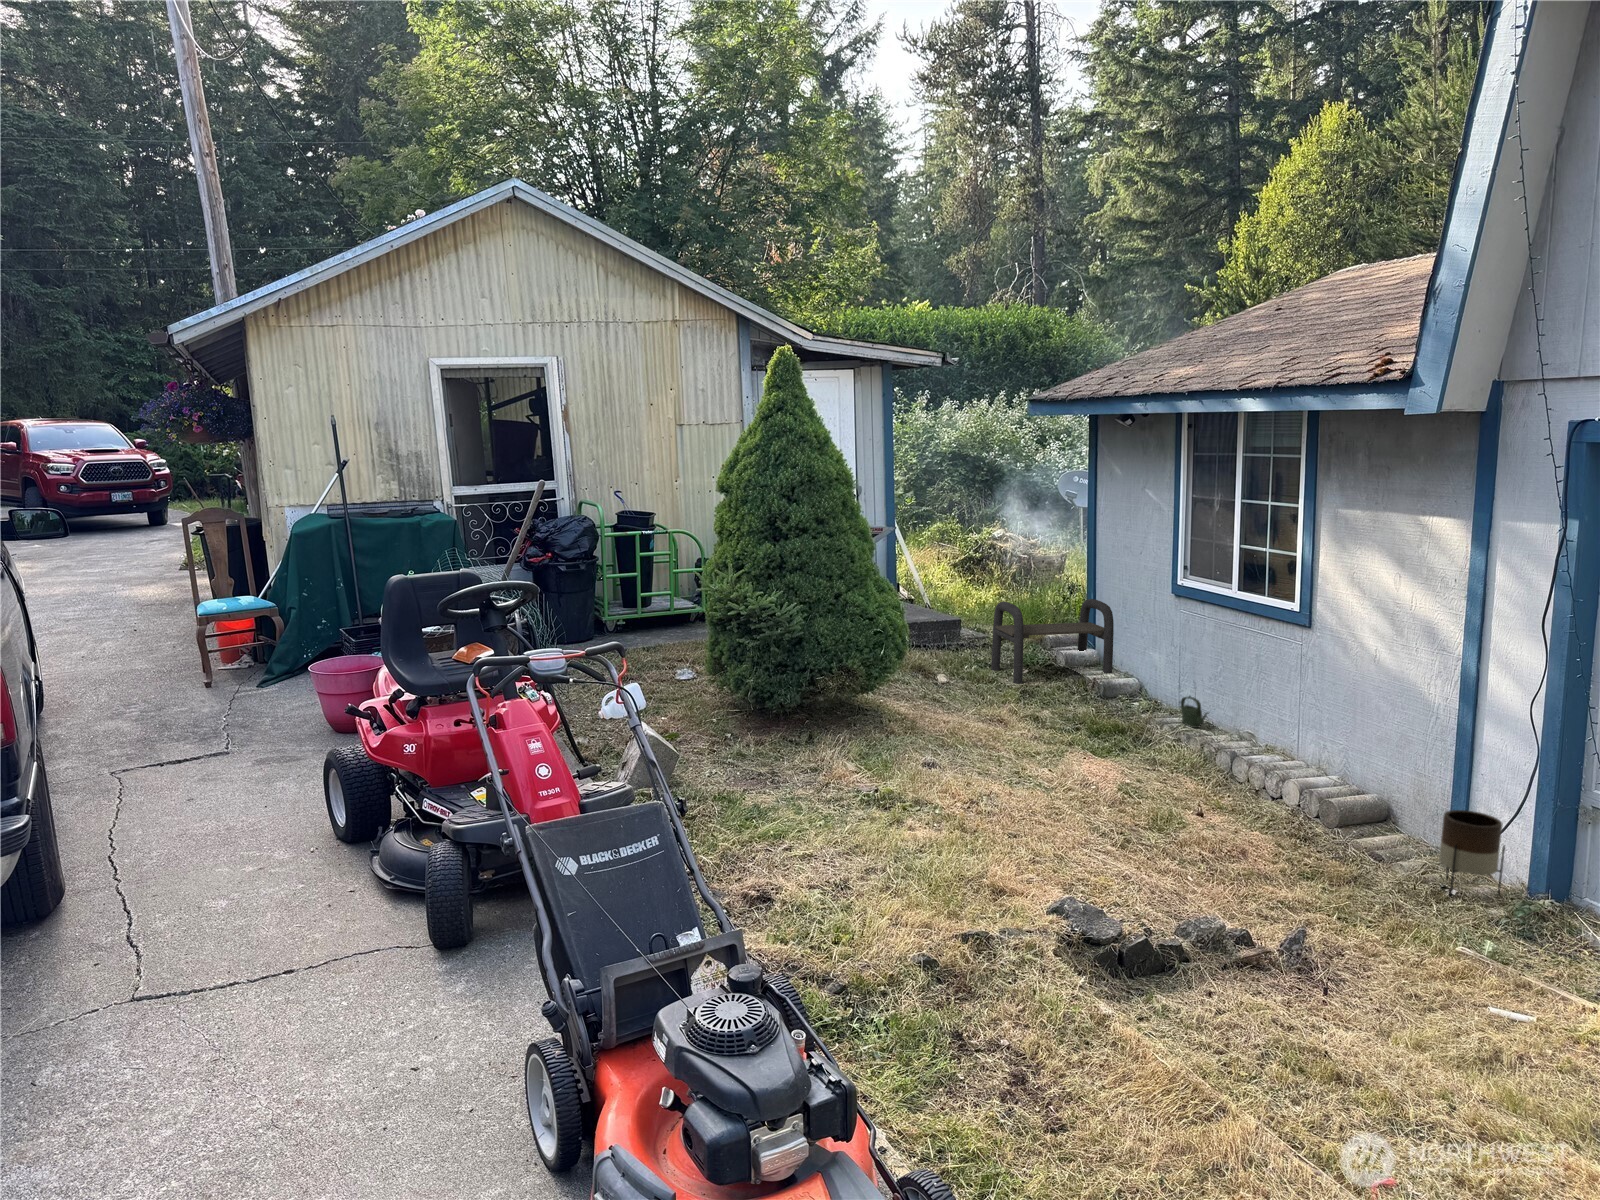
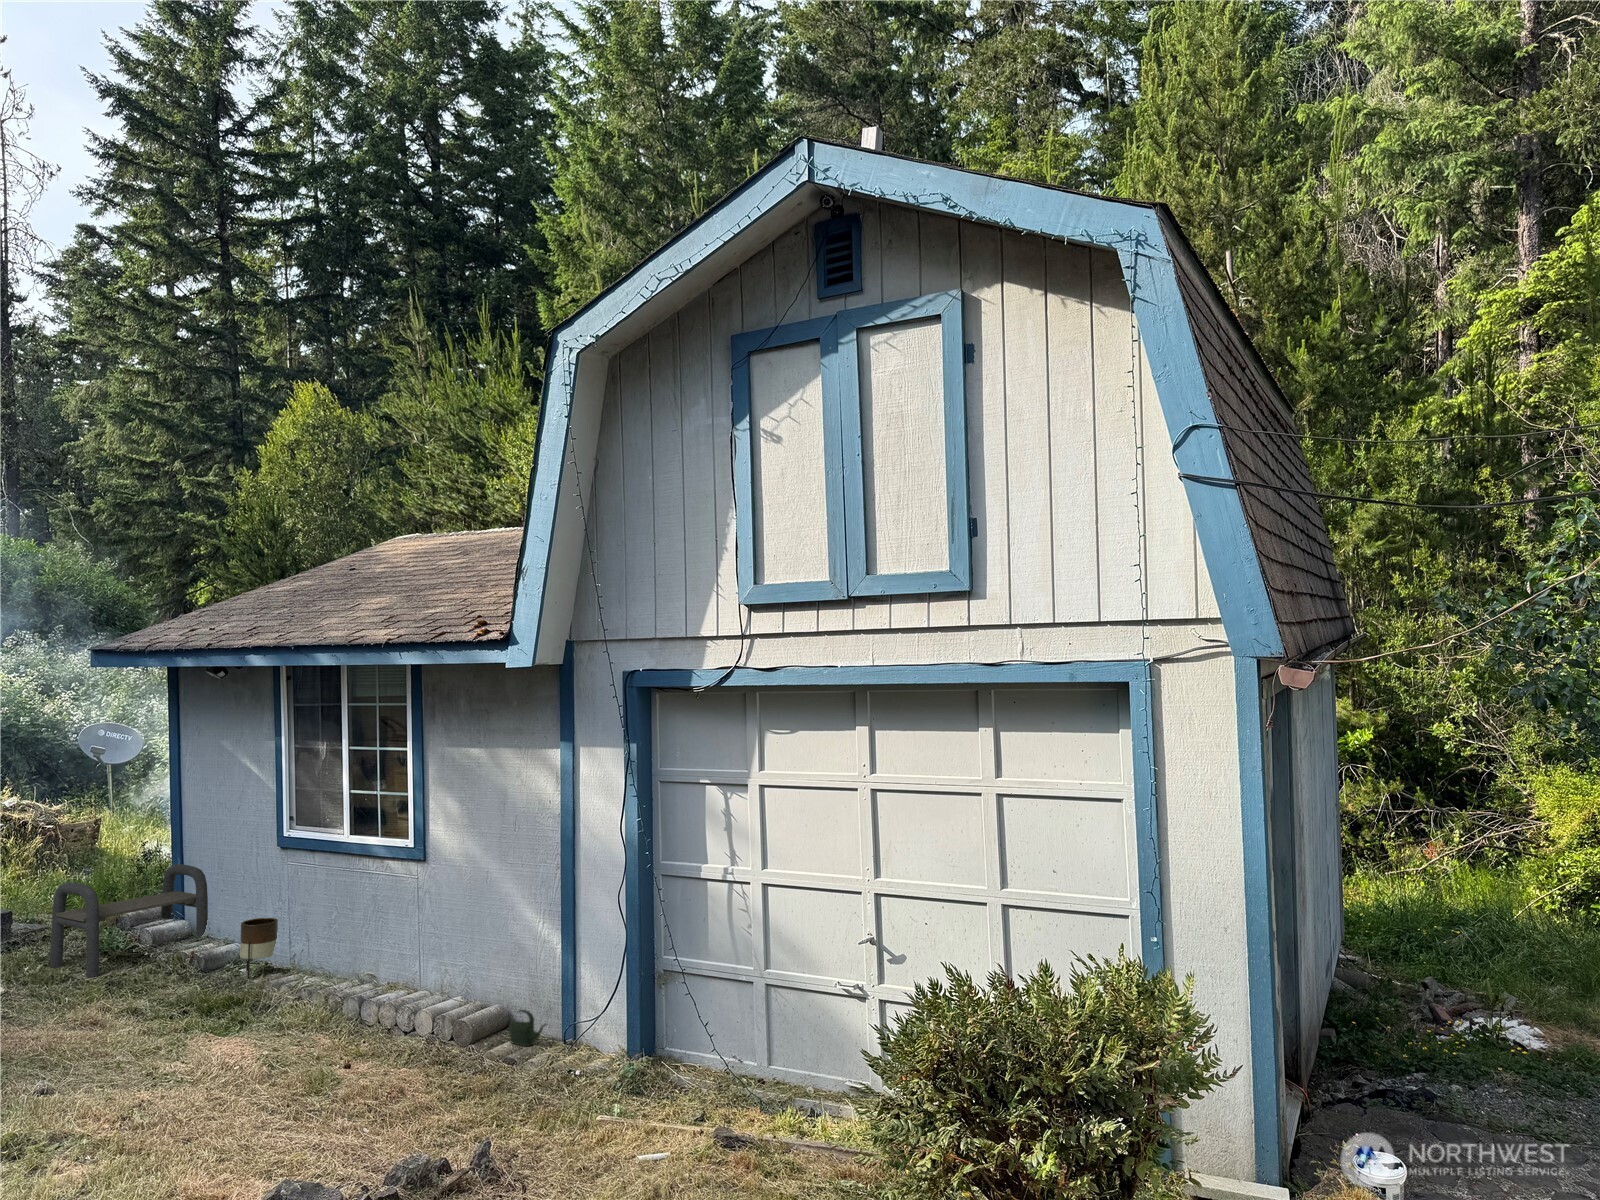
watering can: present [1181,697,1209,728] -> present [508,1010,546,1046]
planter: present [1439,810,1505,897] -> present [240,918,280,979]

